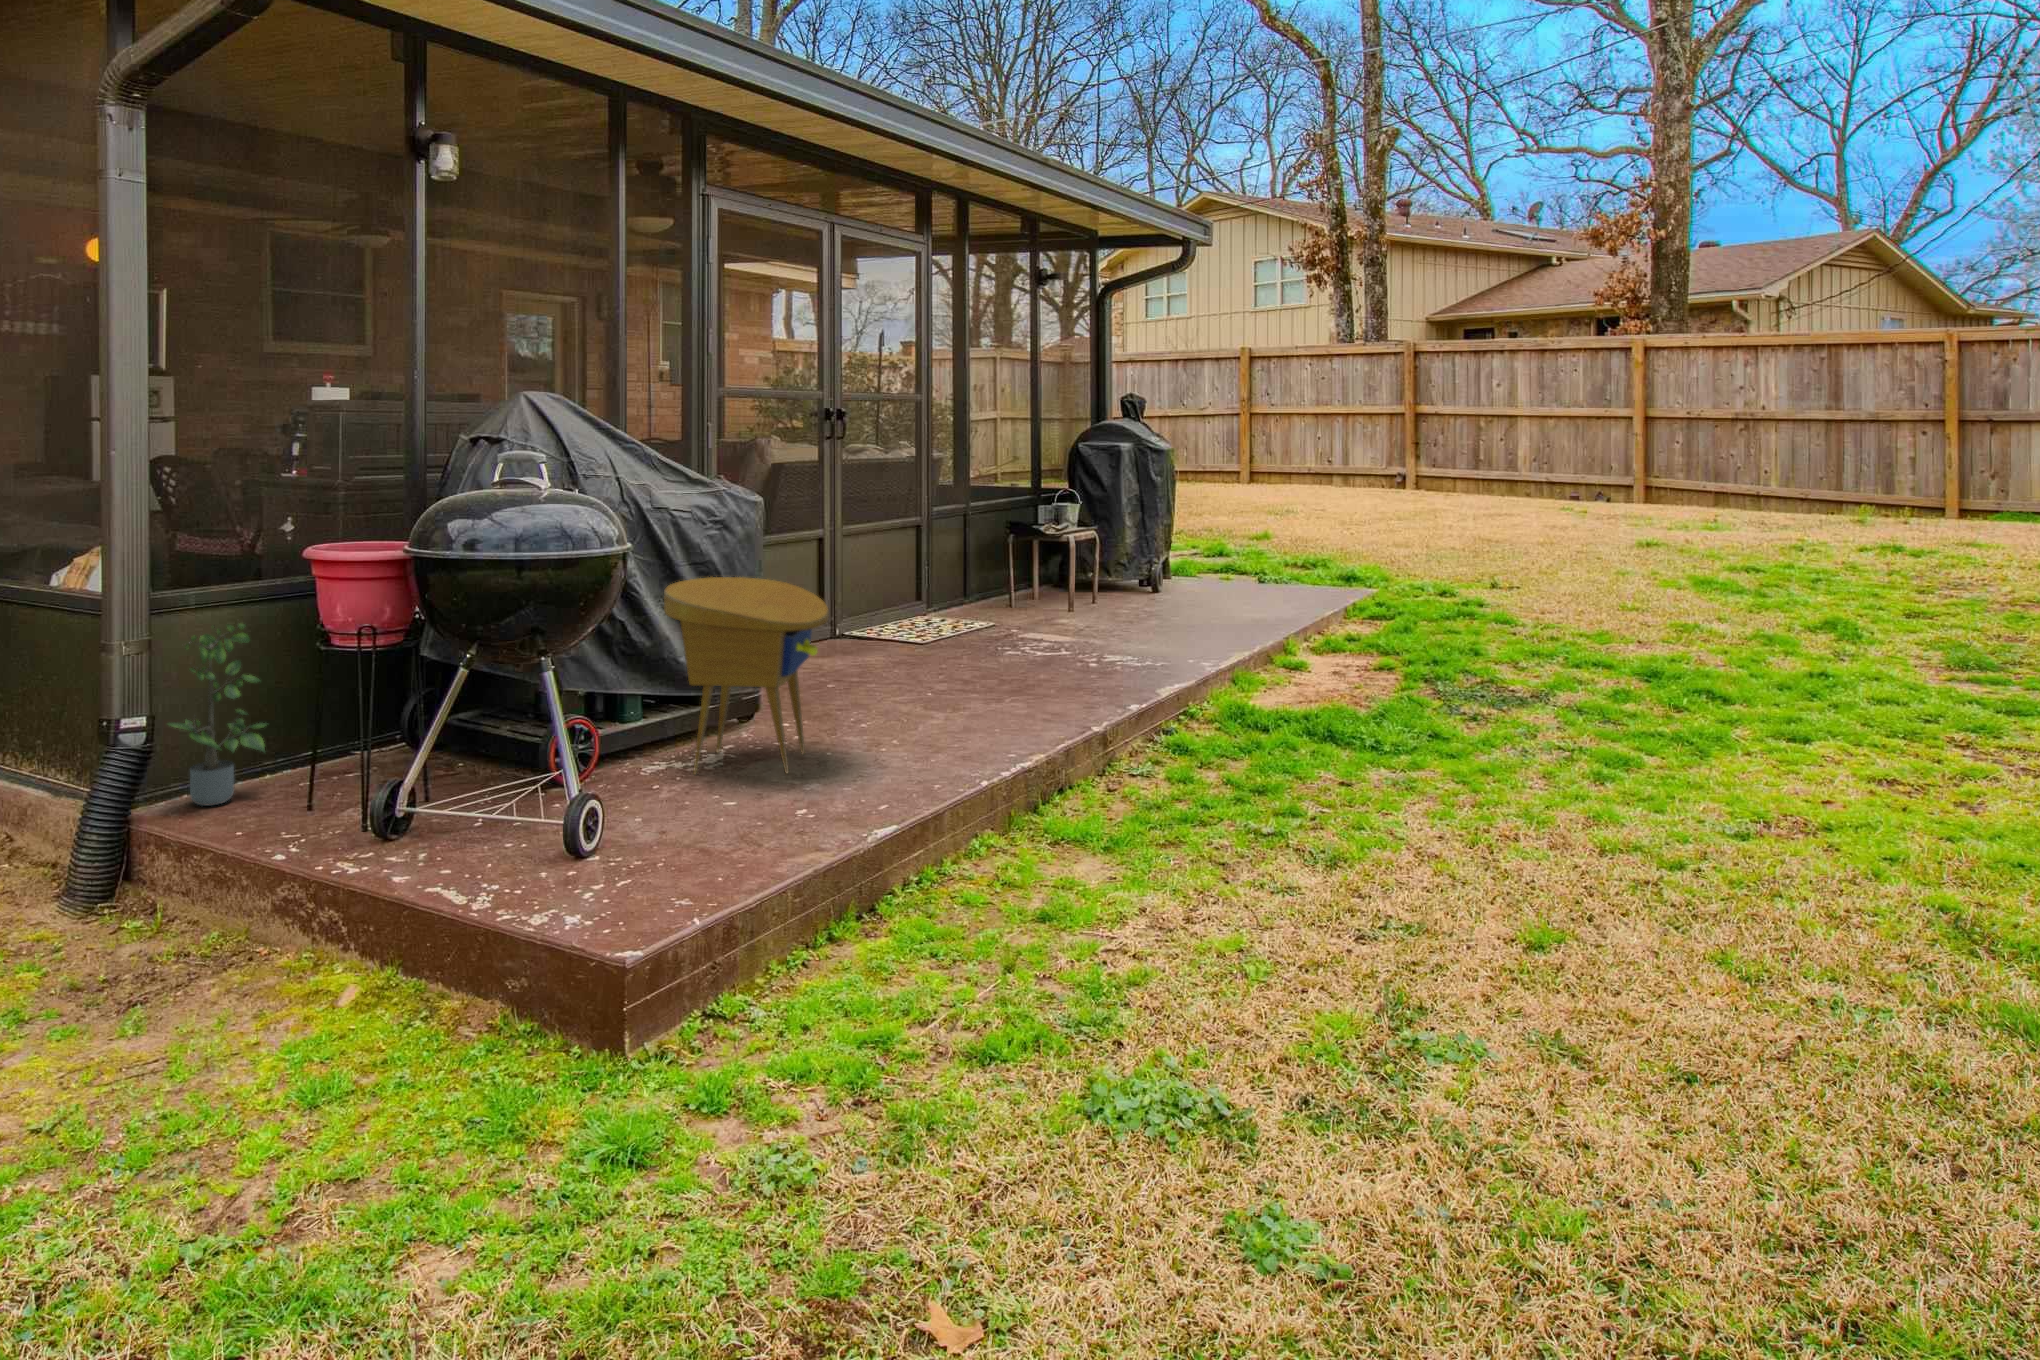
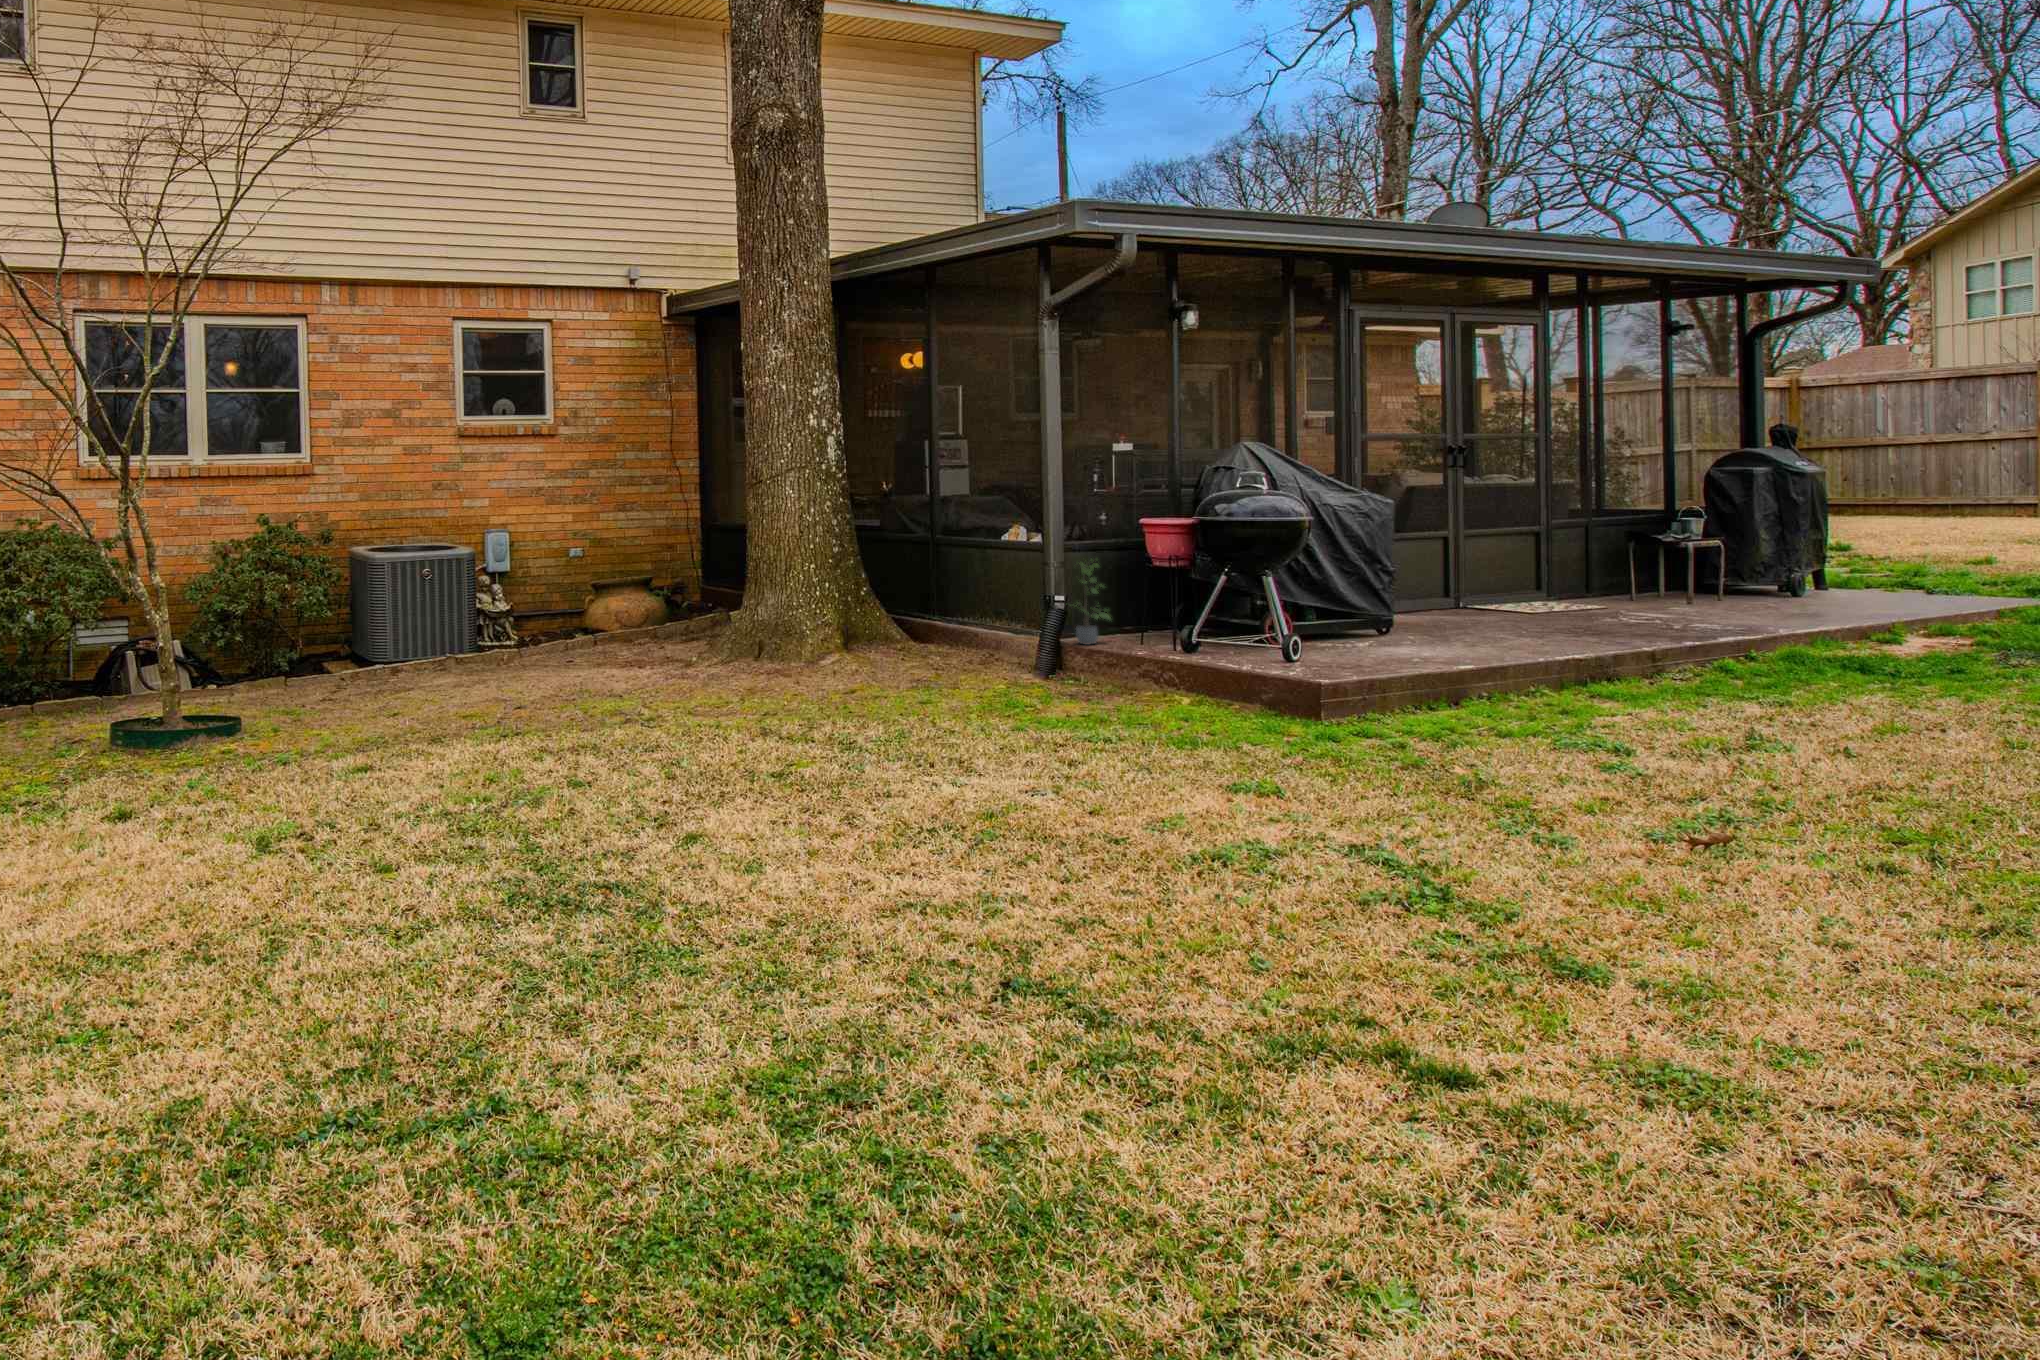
side table: present [664,577,829,774] -> none [1331,545,1438,653]

